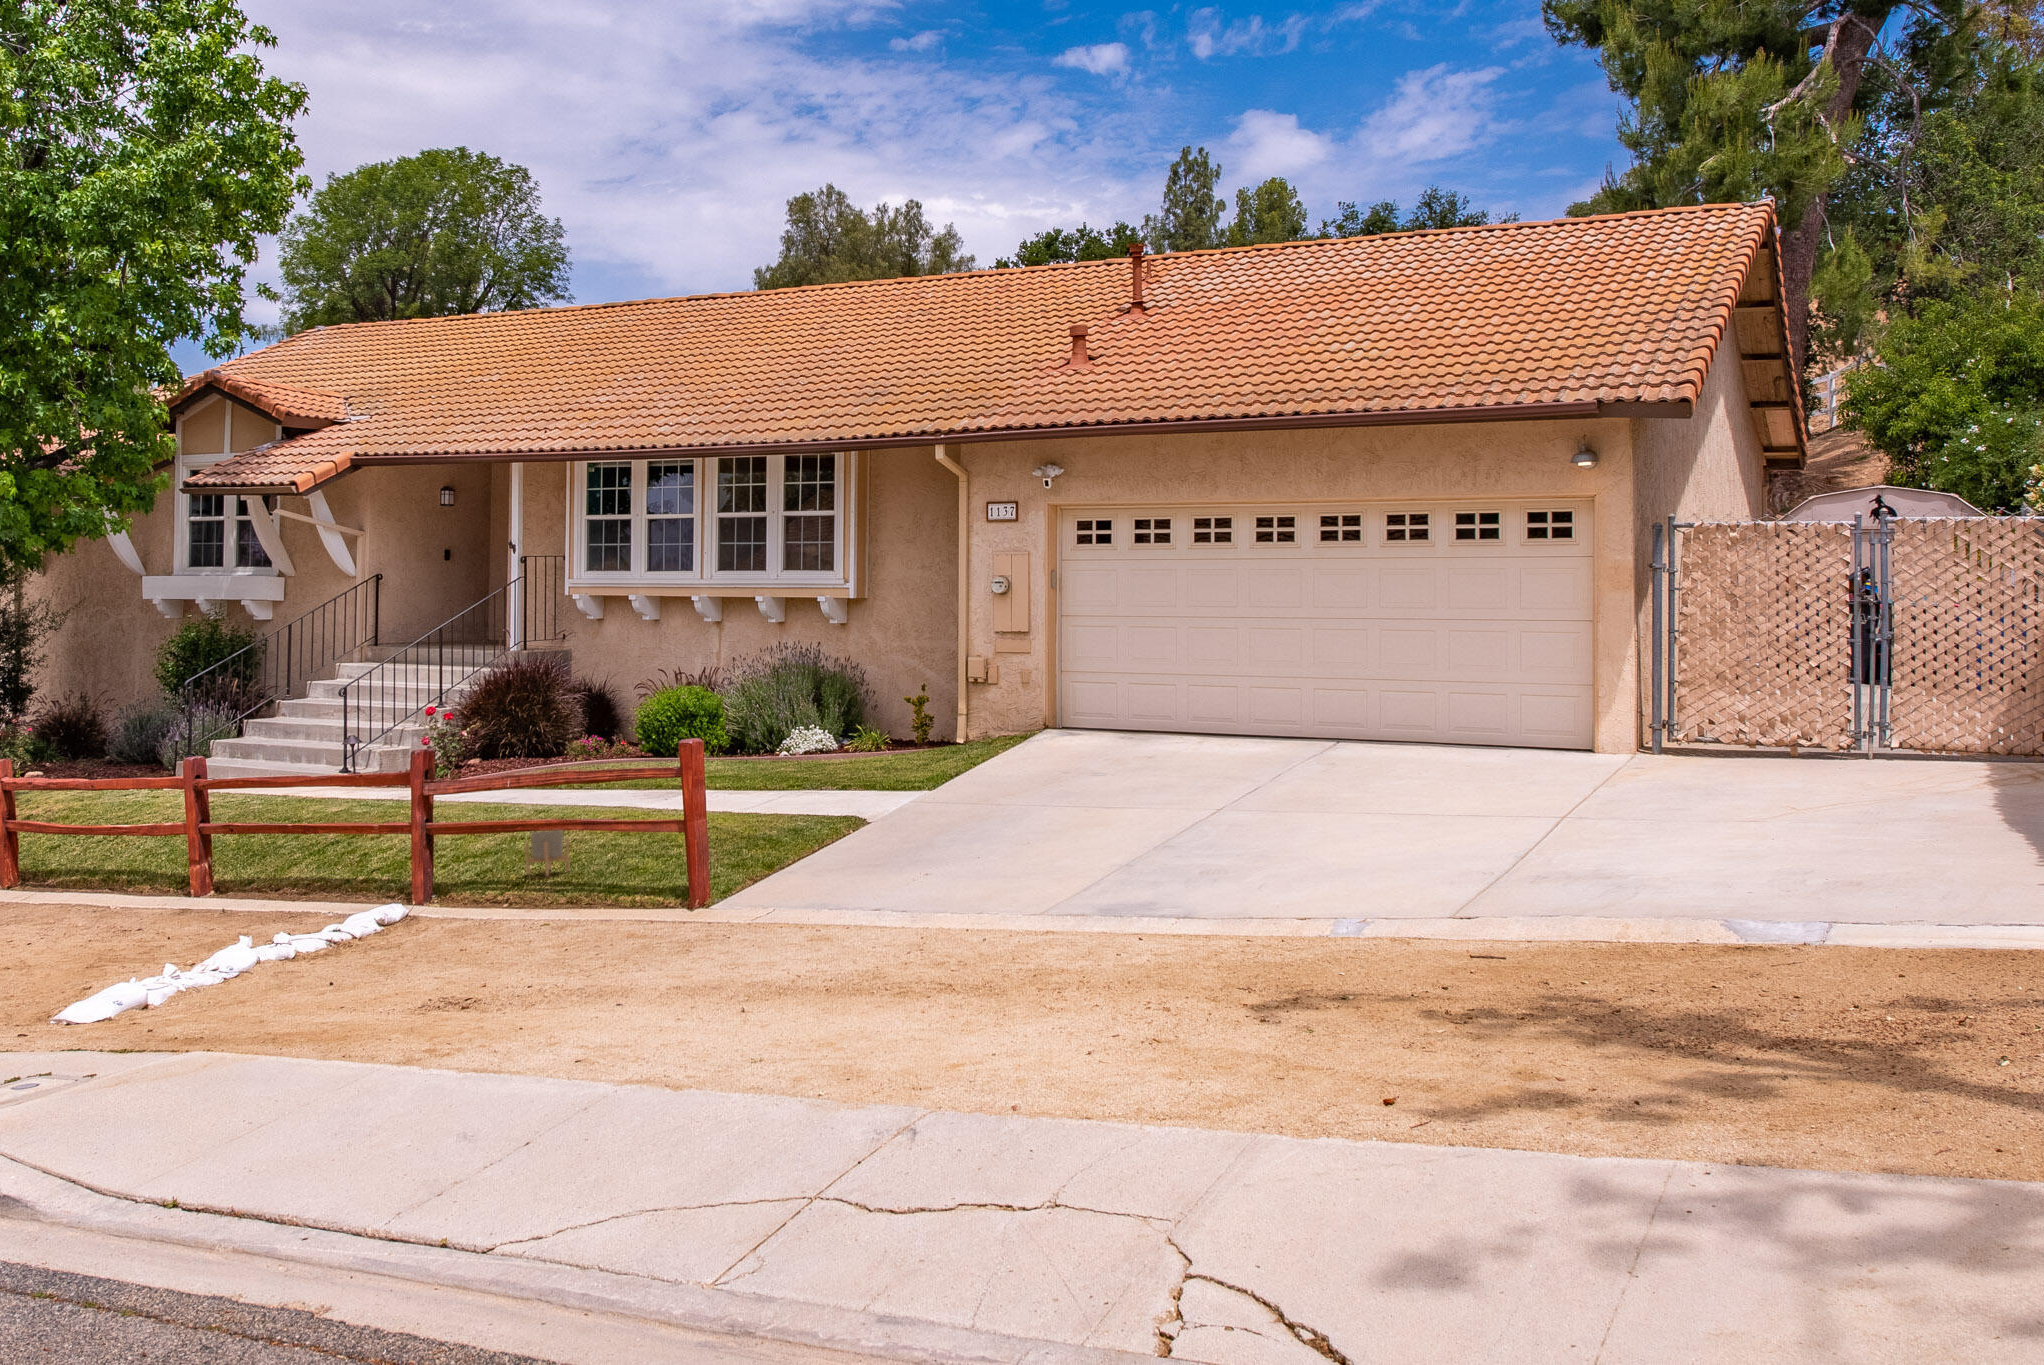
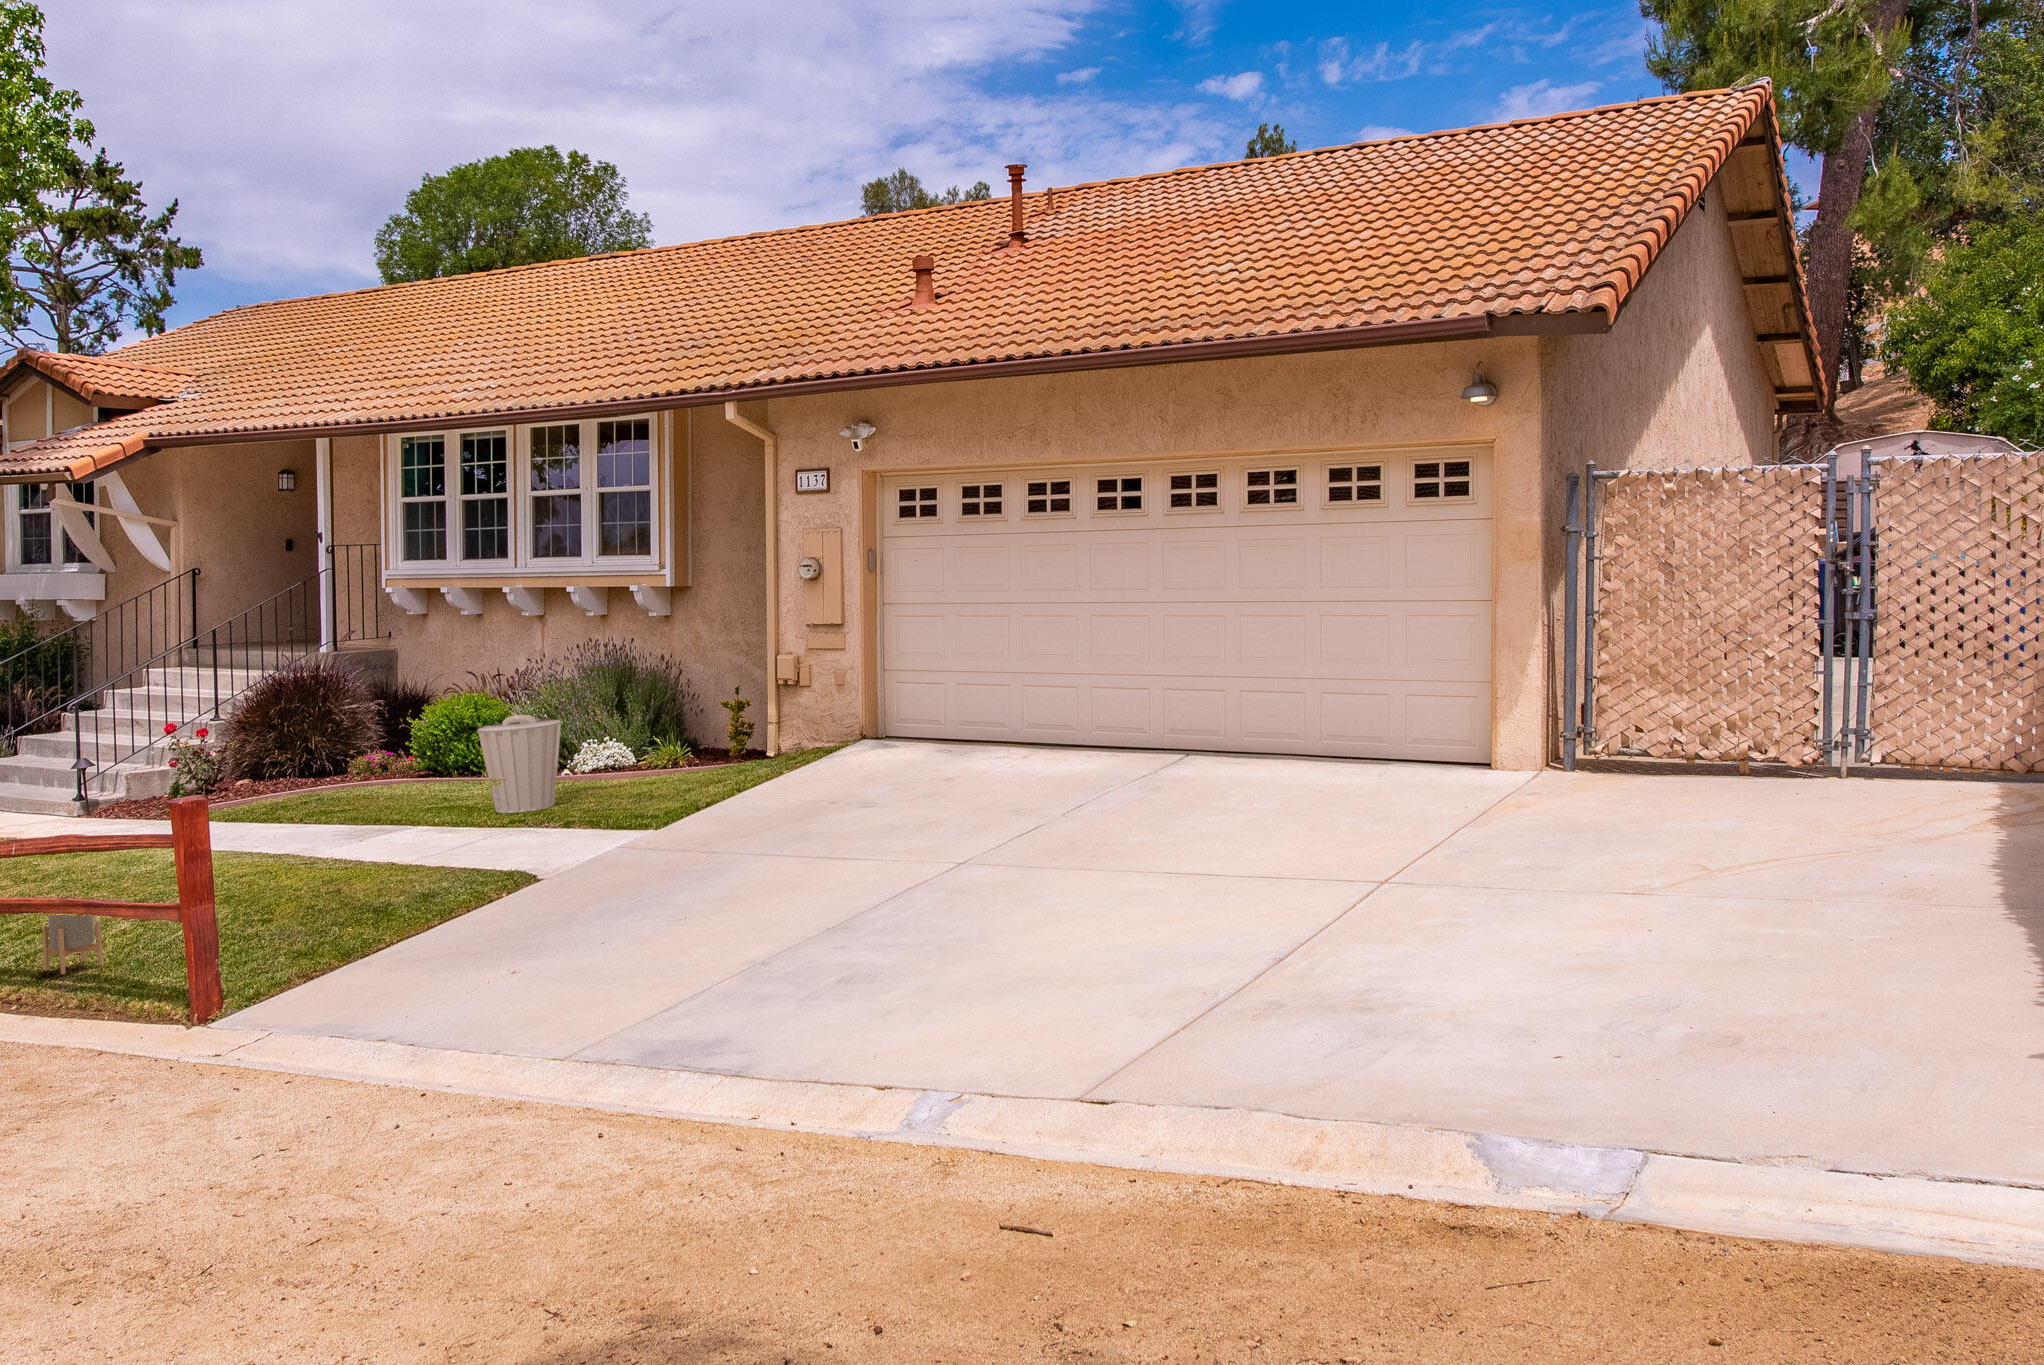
trash can: none [714,704,783,786] -> present [478,715,561,813]

